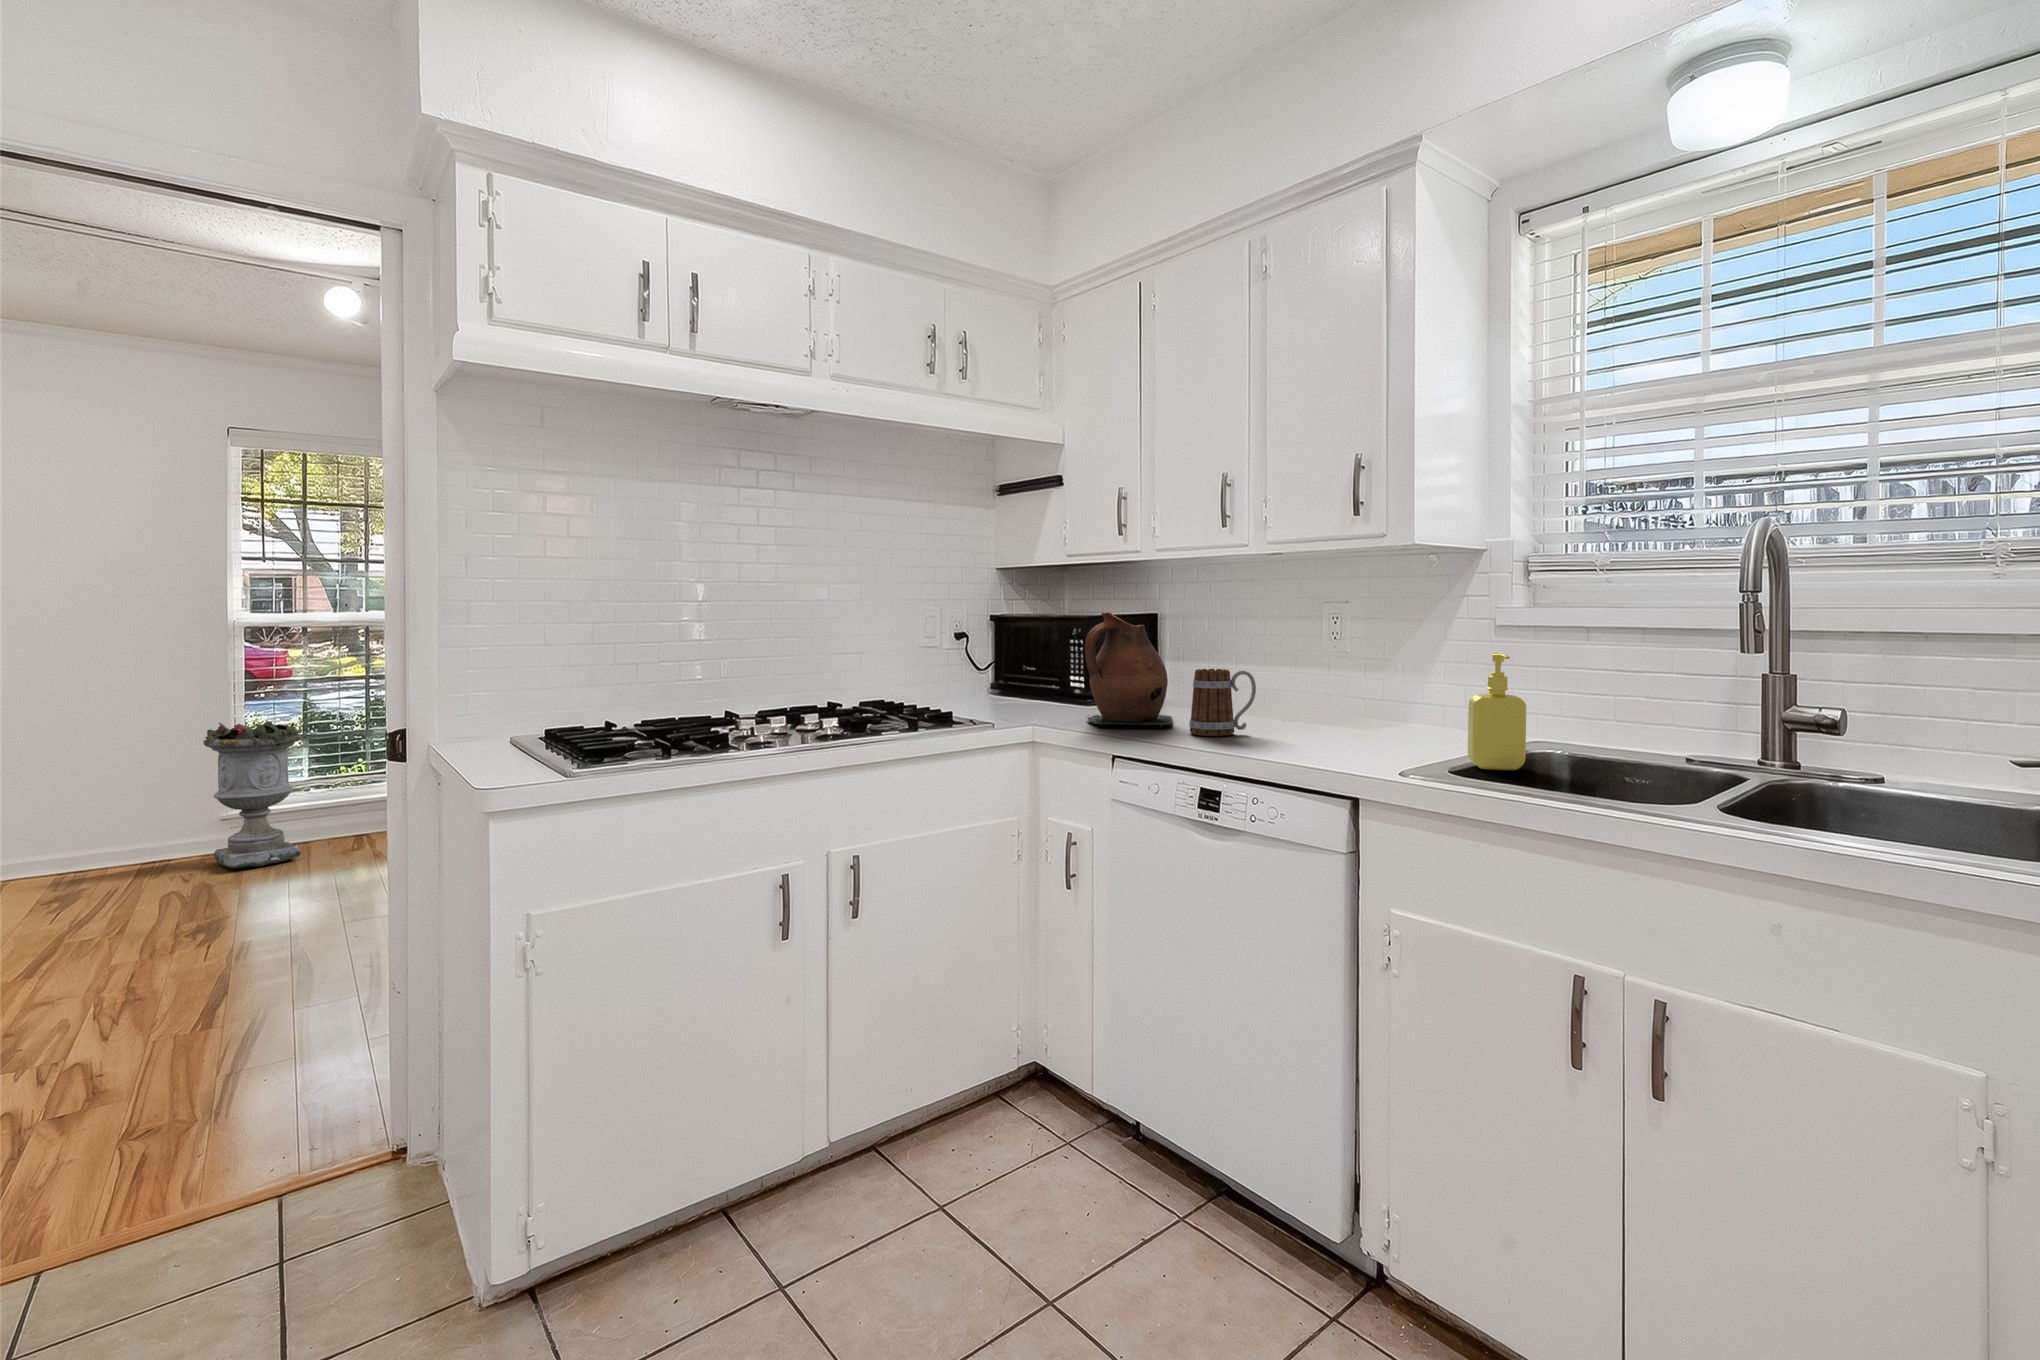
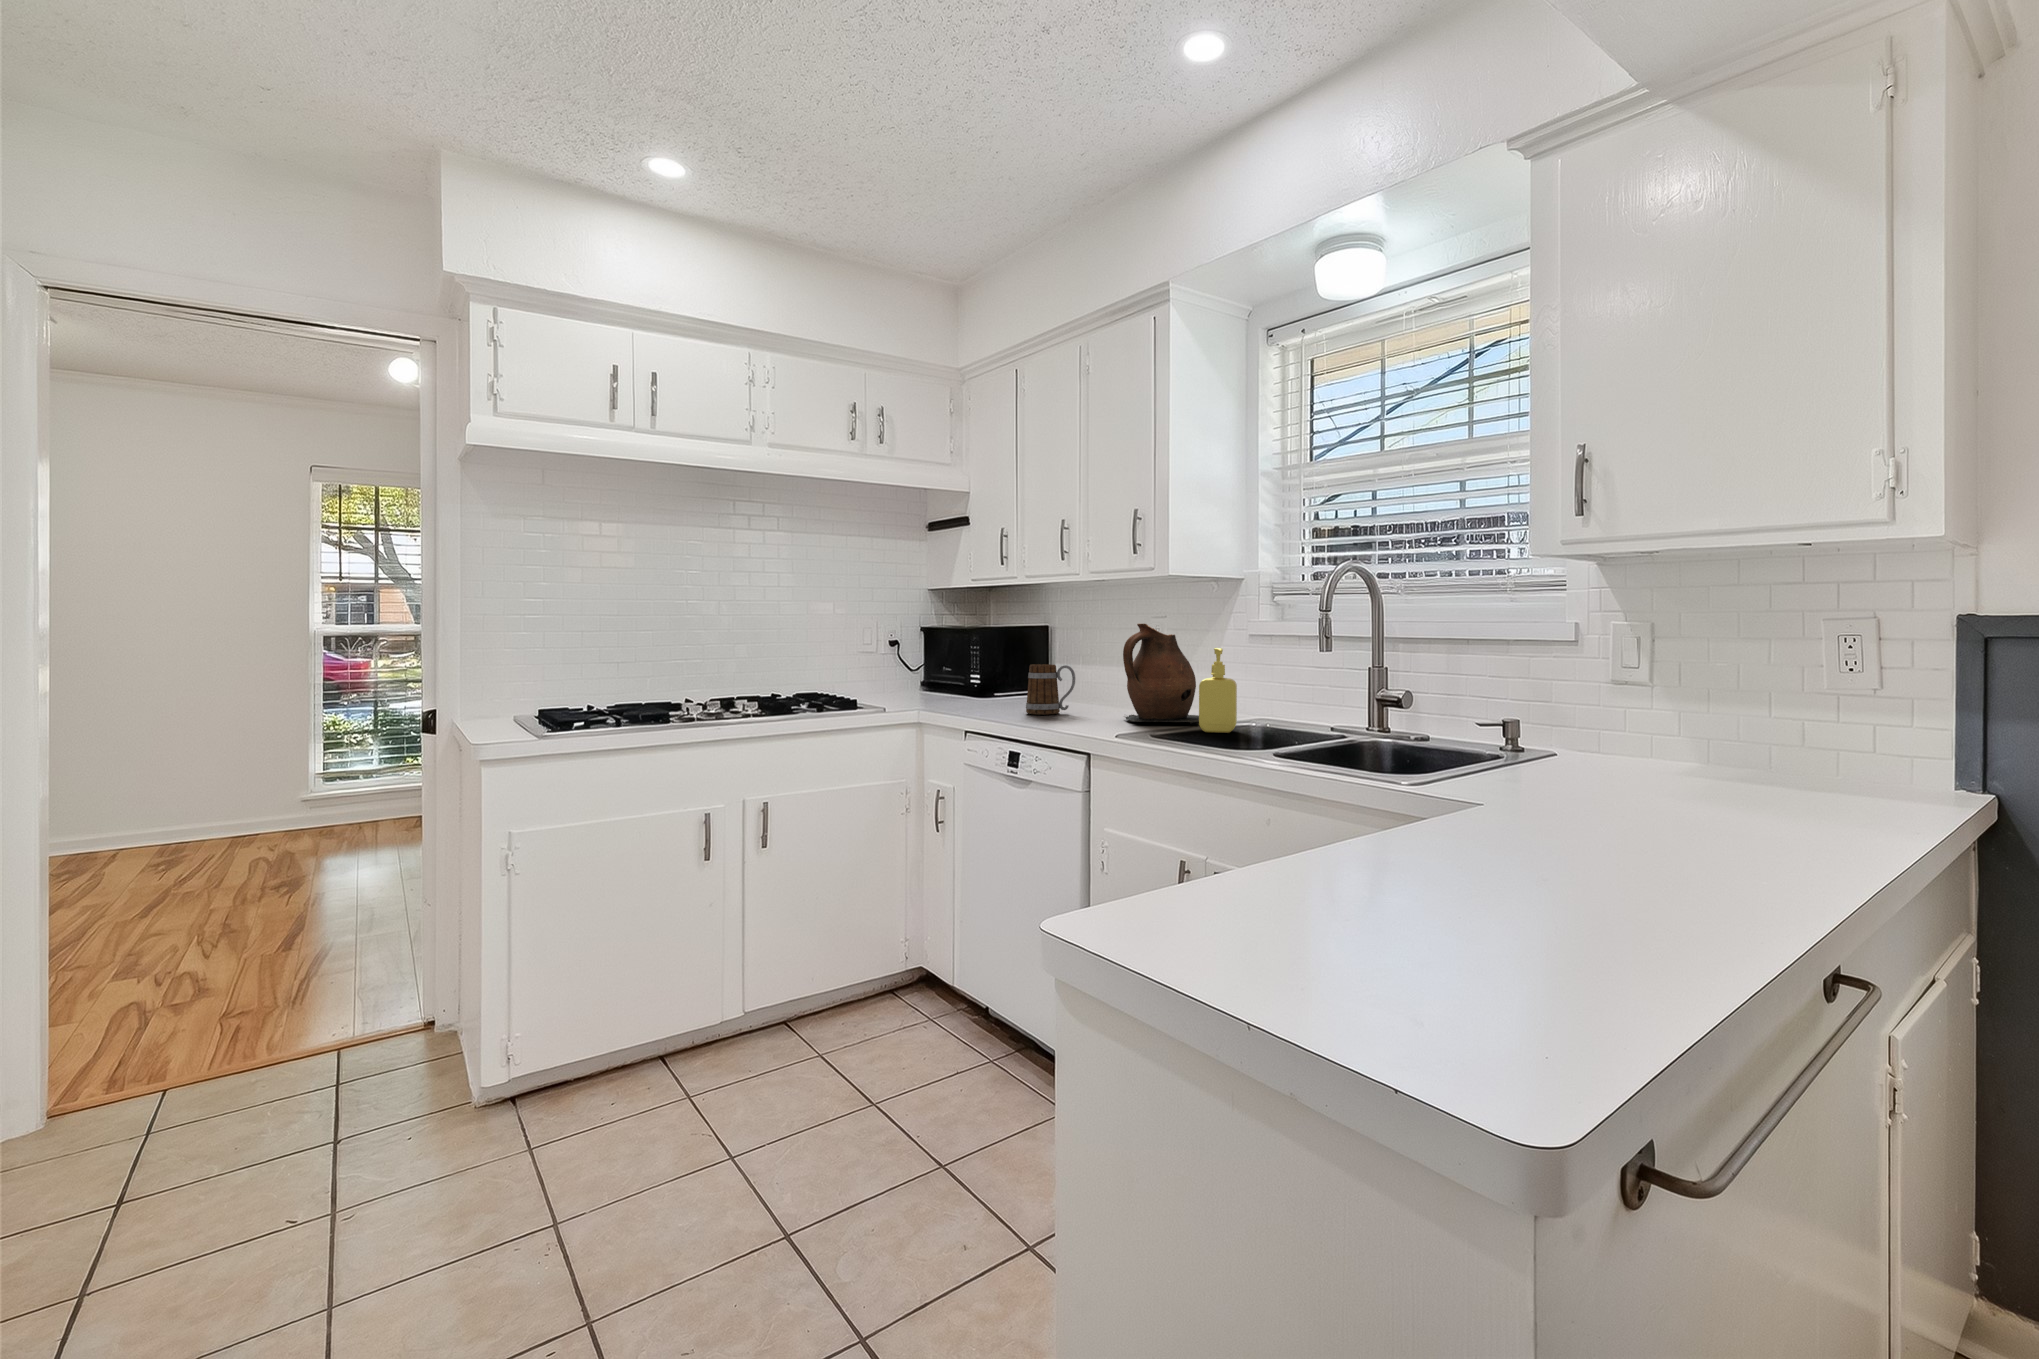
ceramic pitcher: present [1085,613,1172,727] -> present [1123,624,1199,724]
planter: present [203,721,308,868] -> none [286,718,372,840]

